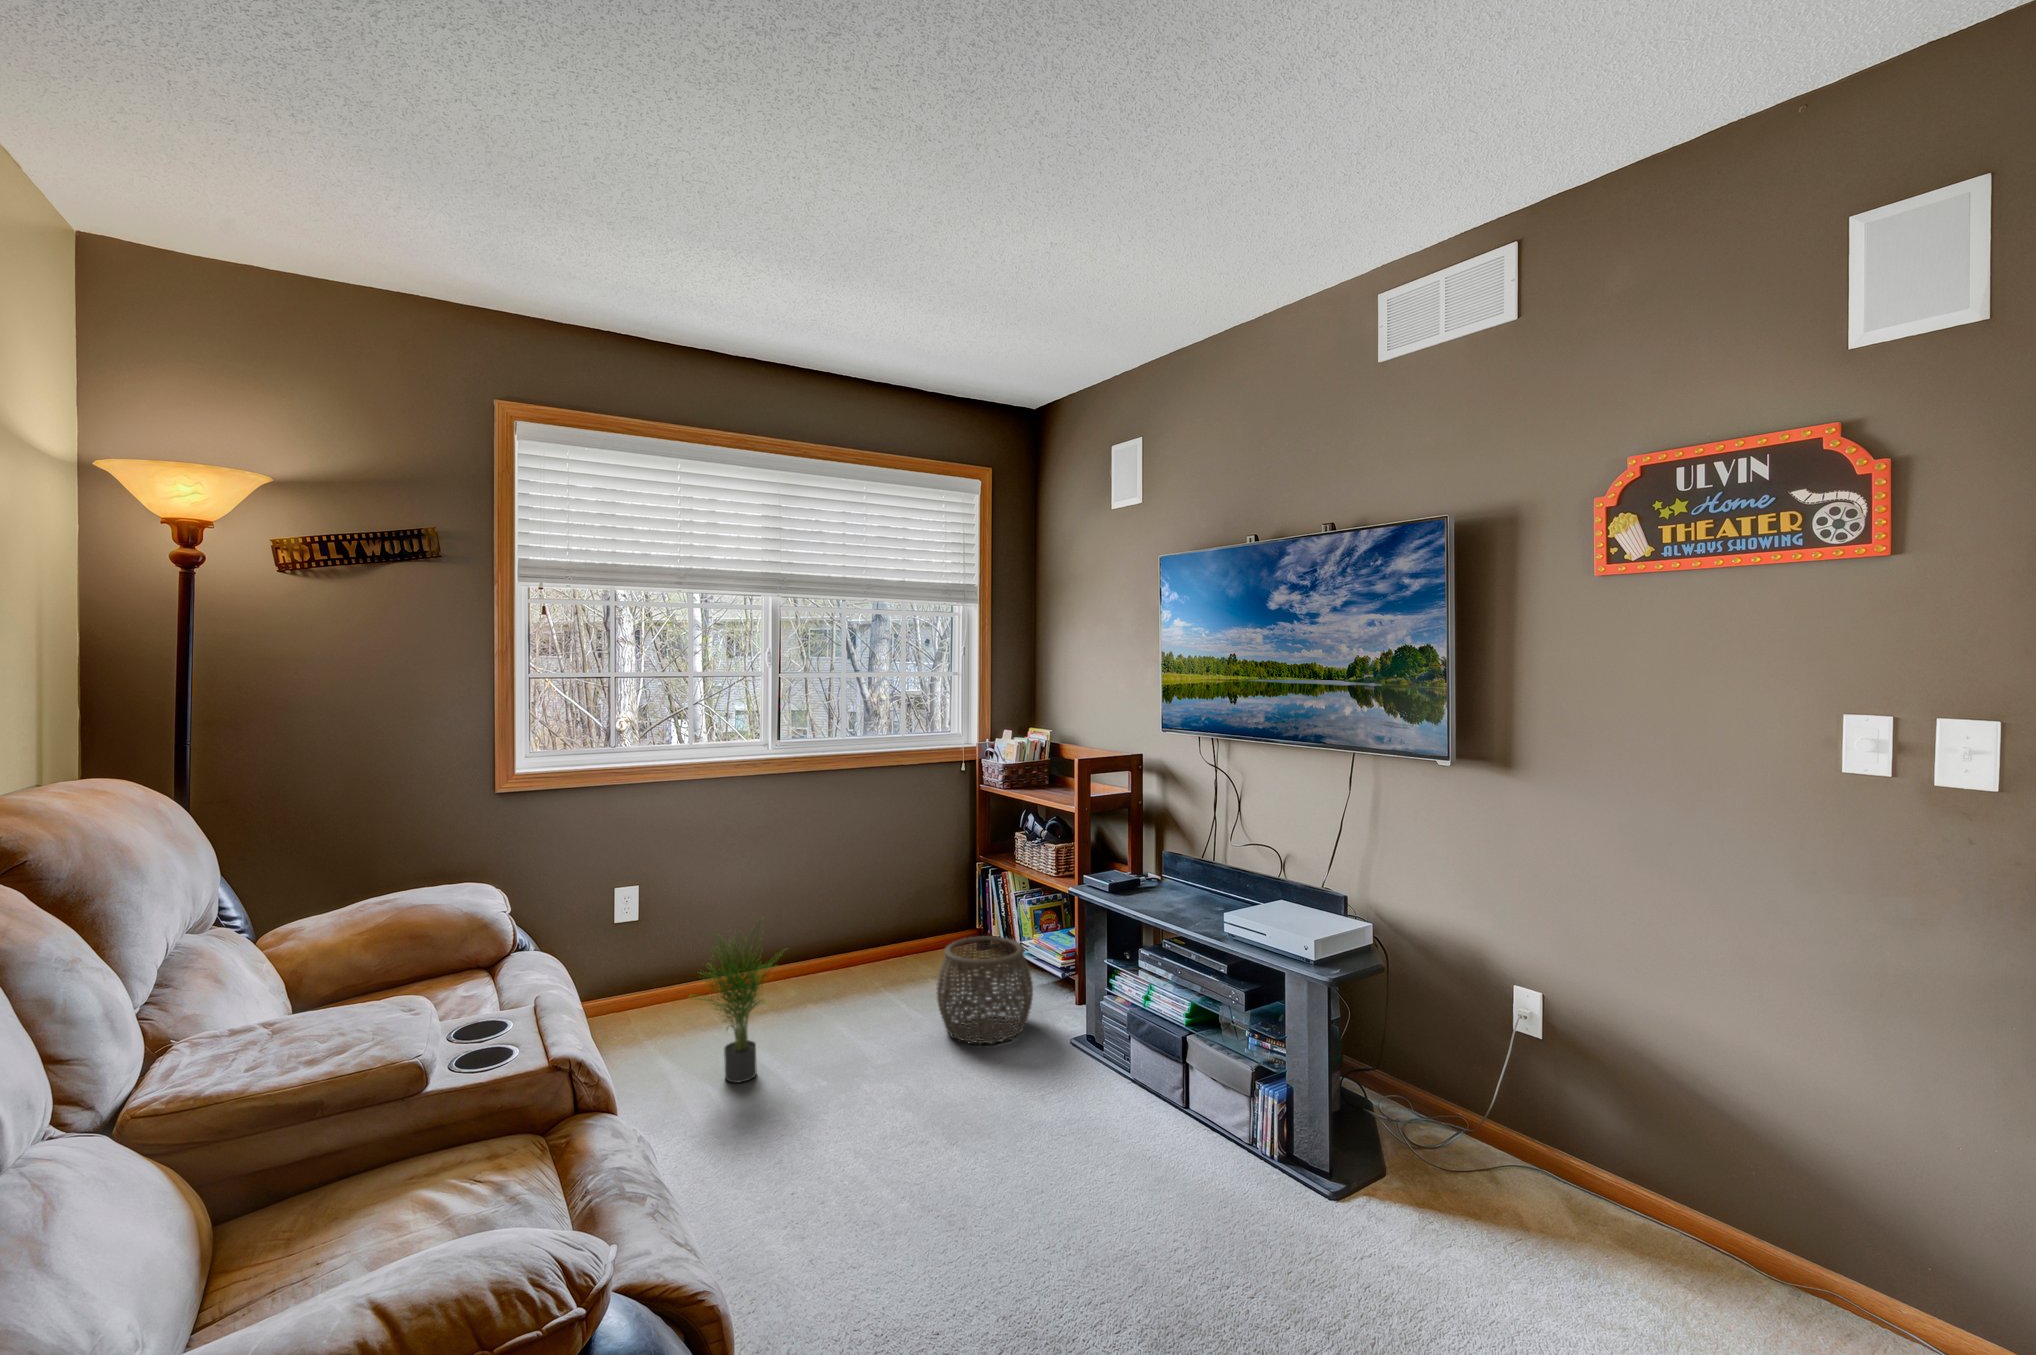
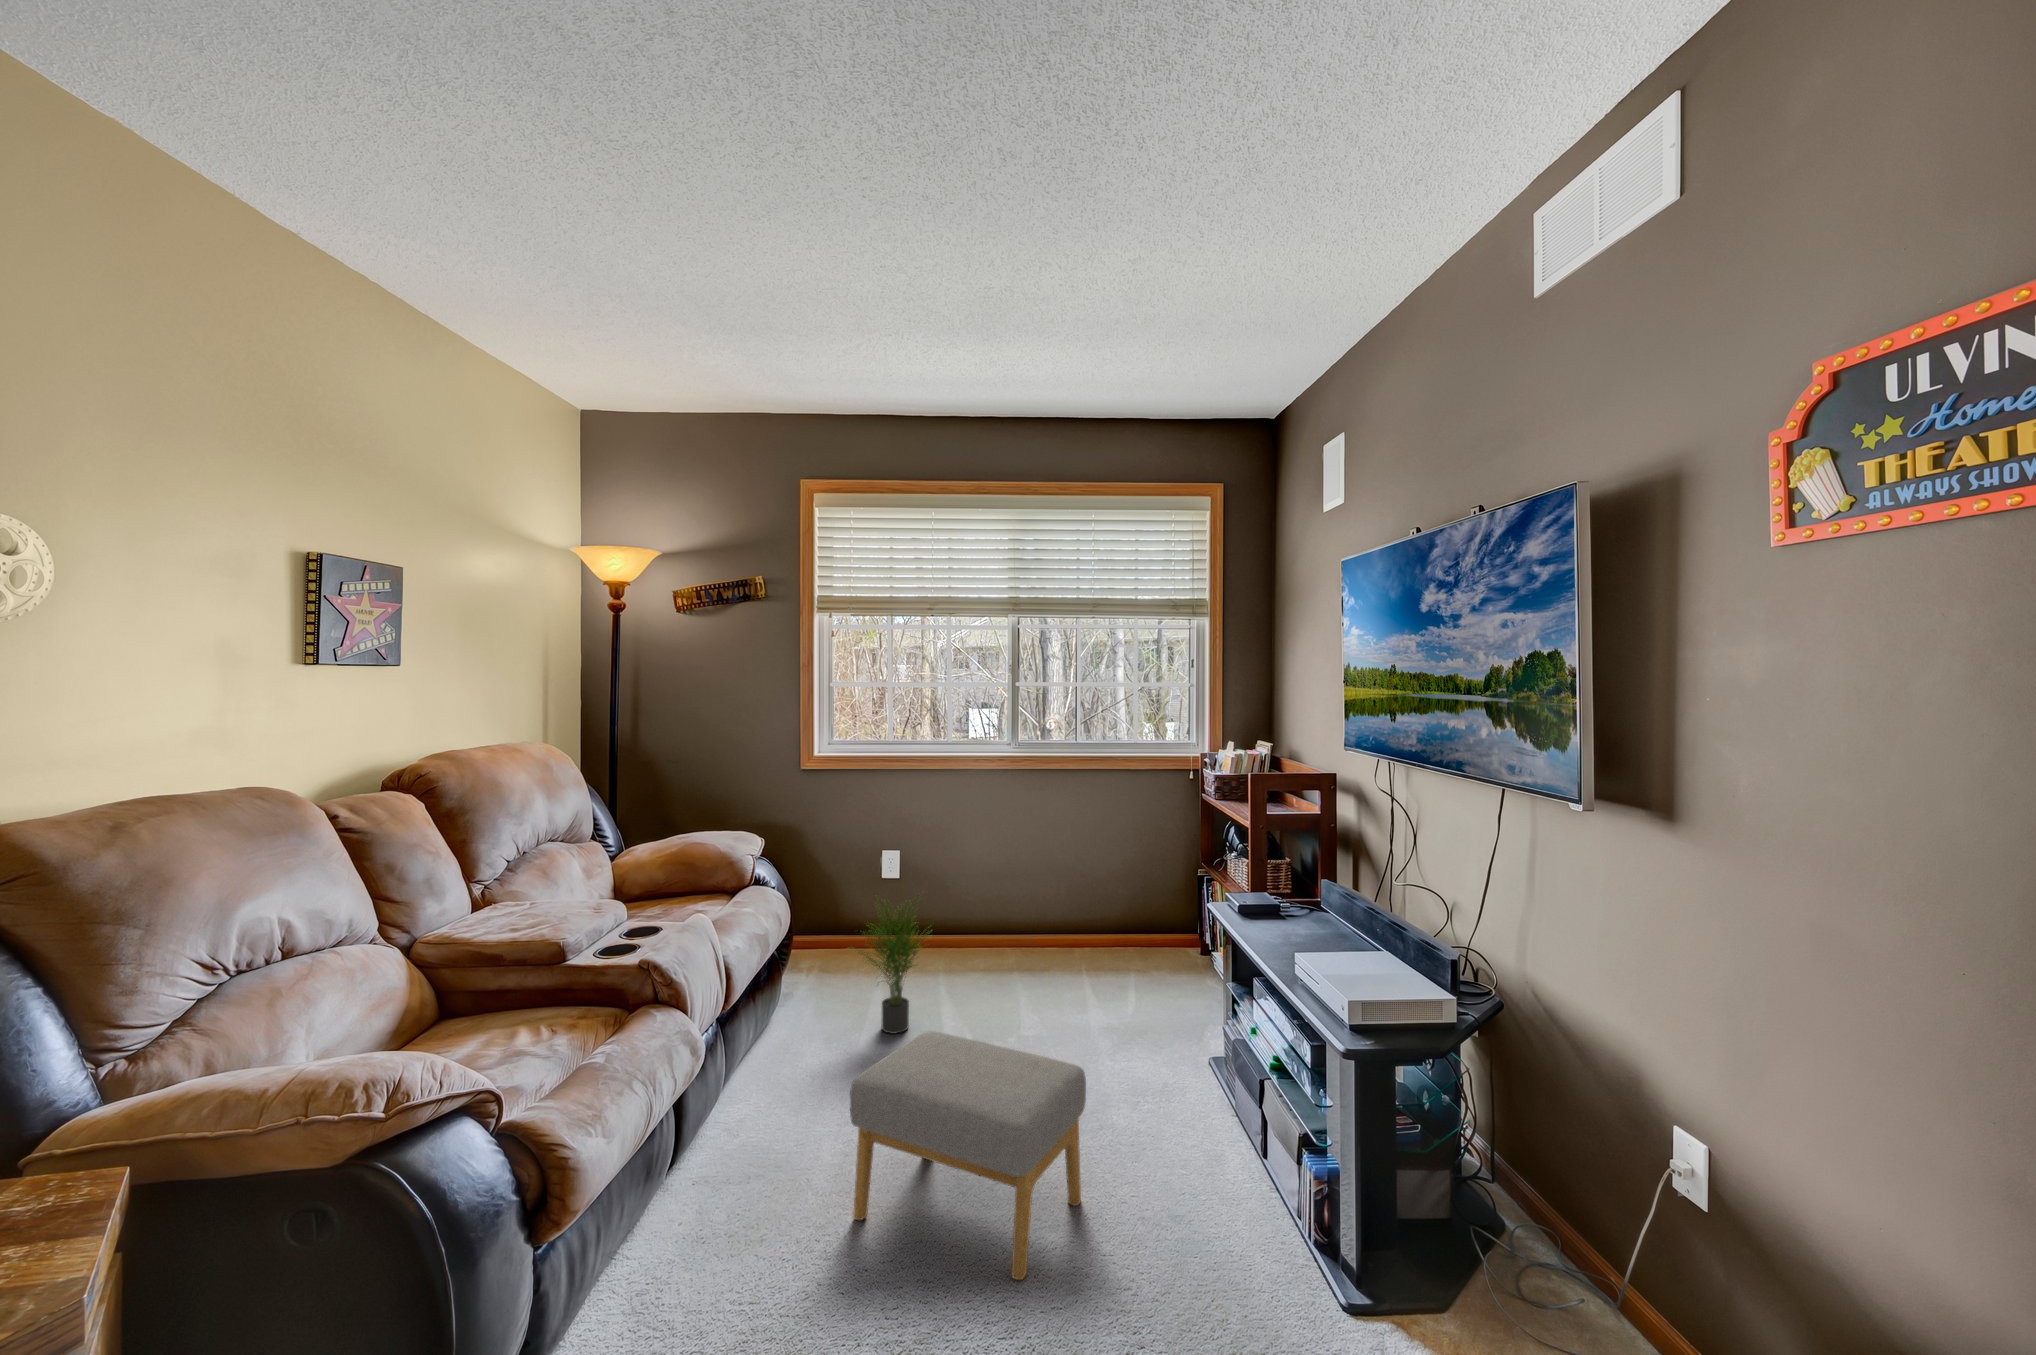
woven basket: present [937,936,1033,1044] -> none [1079,942,1176,1053]
footstool: none [862,1052,1078,1263] -> present [850,1031,1086,1280]

